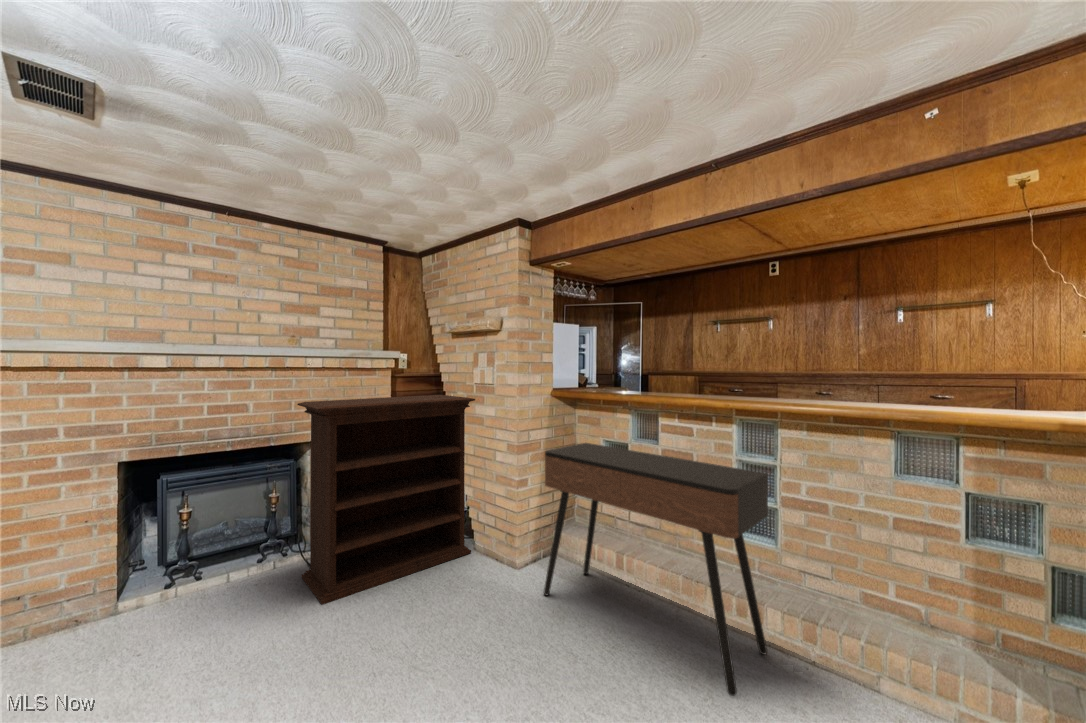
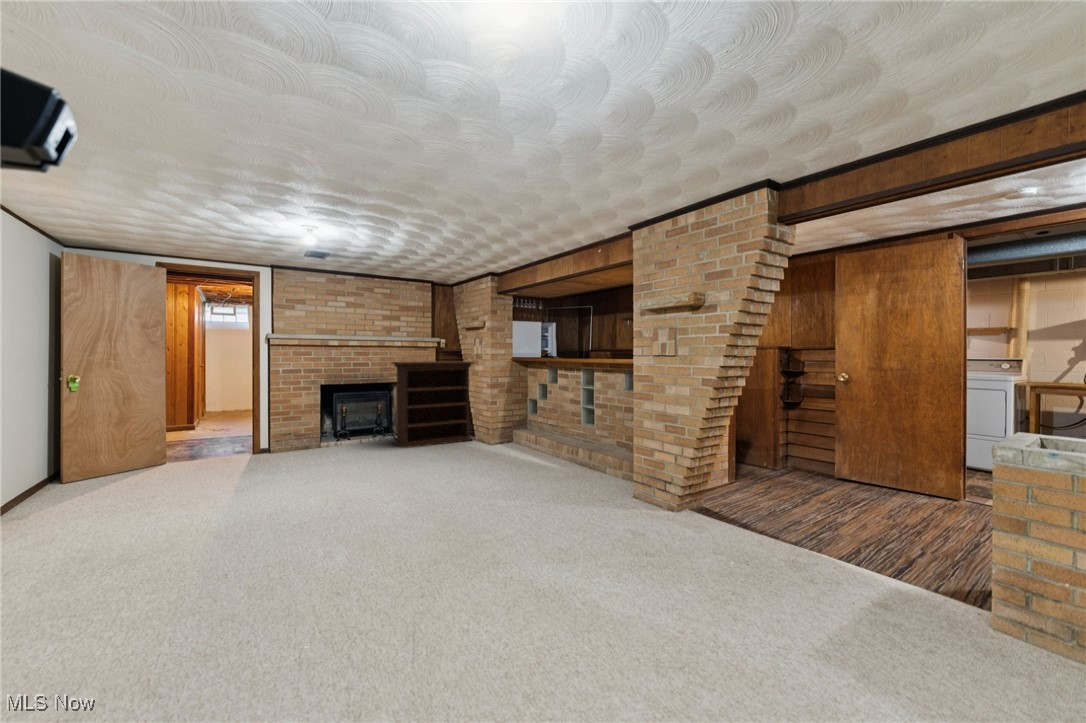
console table: present [544,443,768,696] -> none [498,383,578,468]

